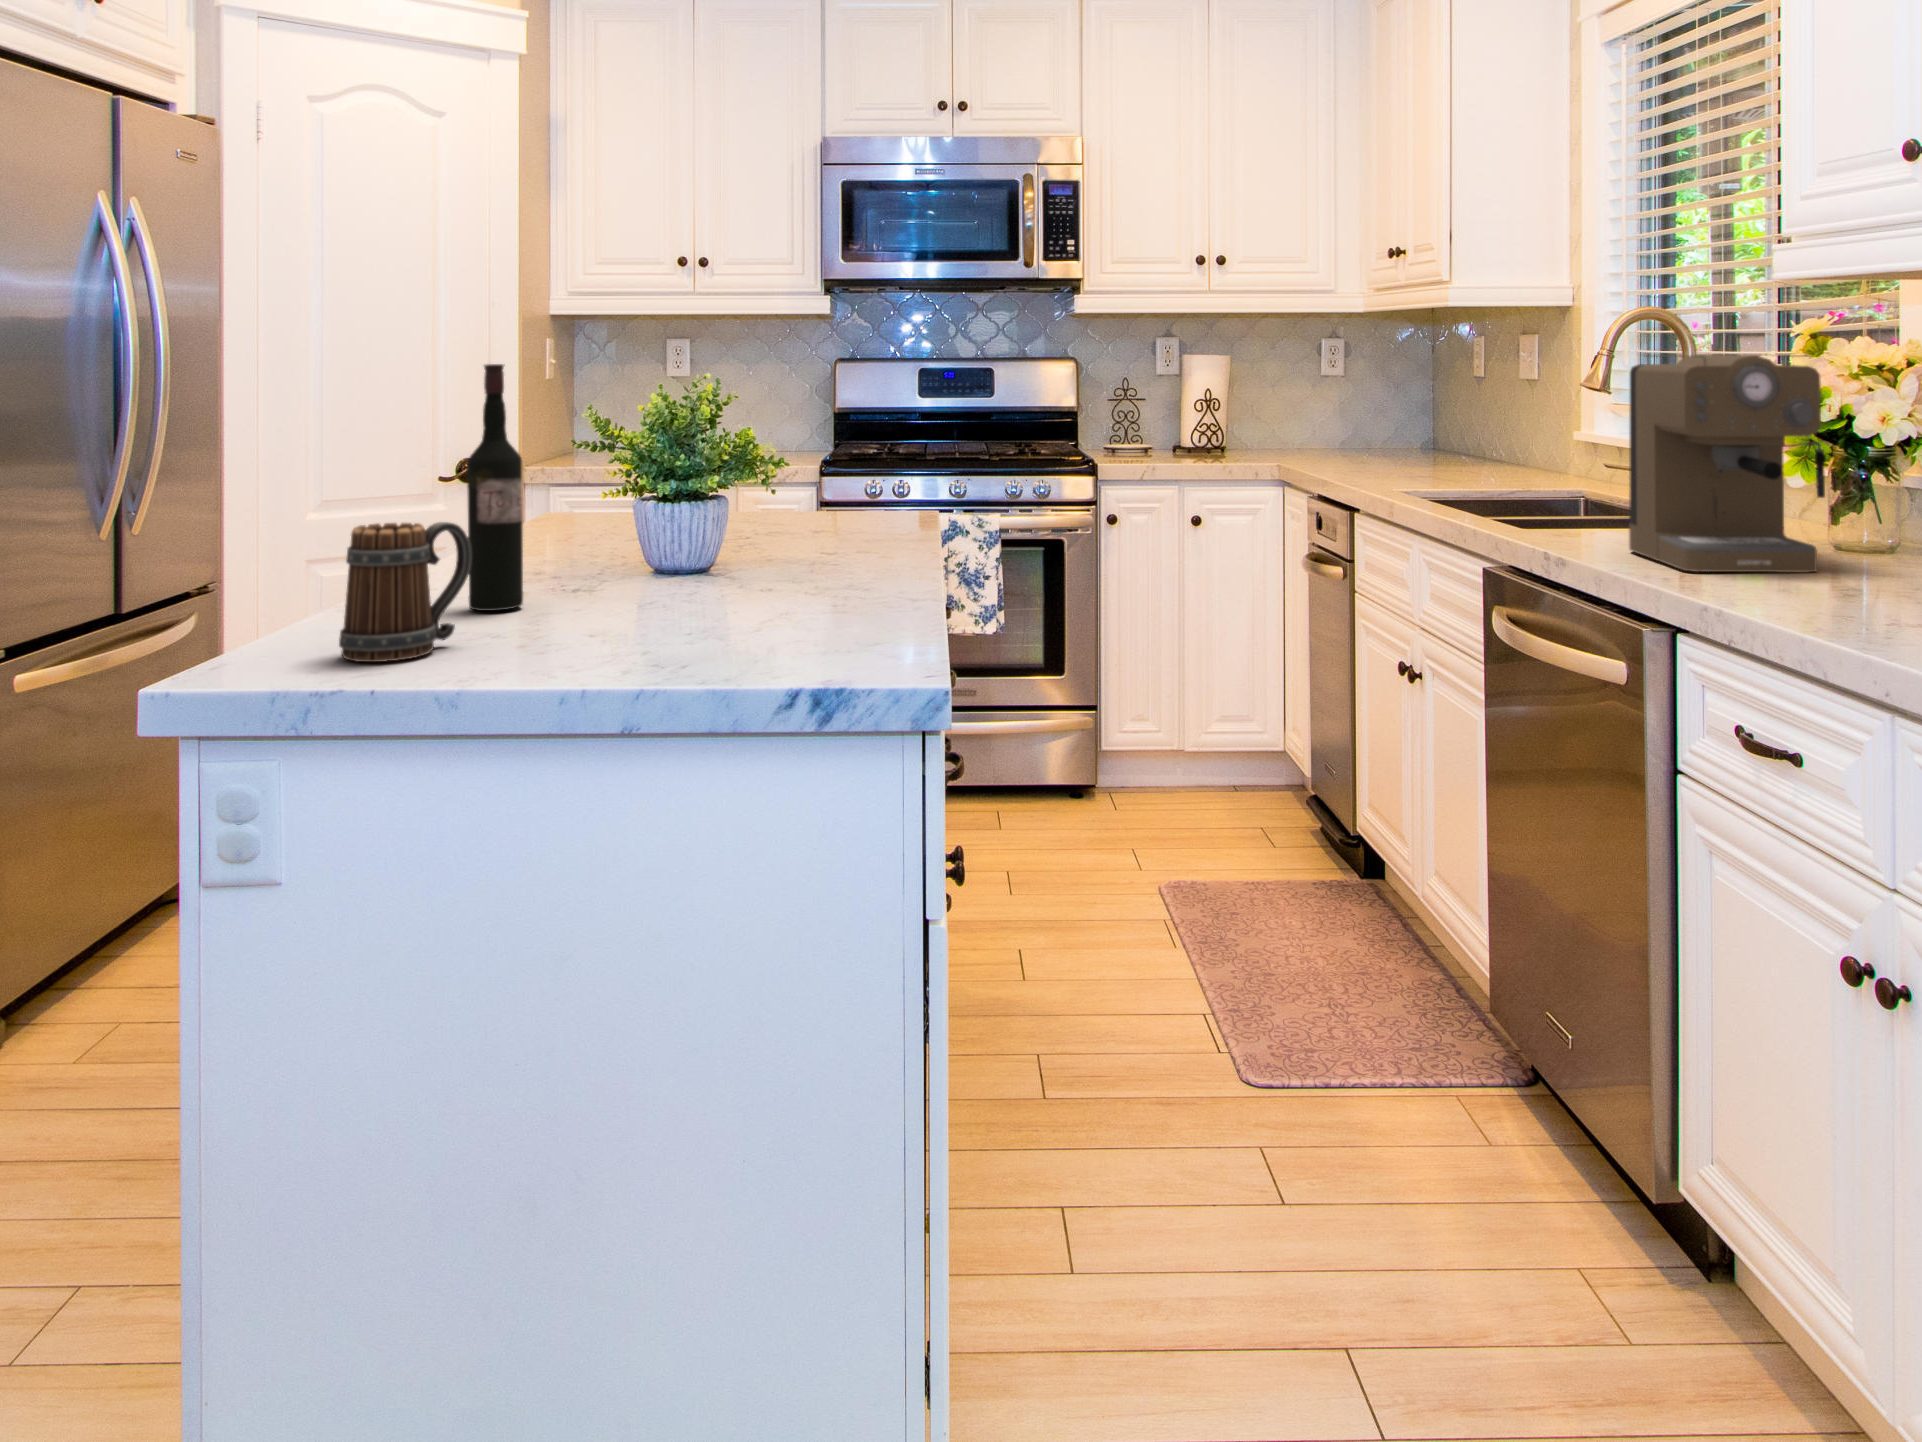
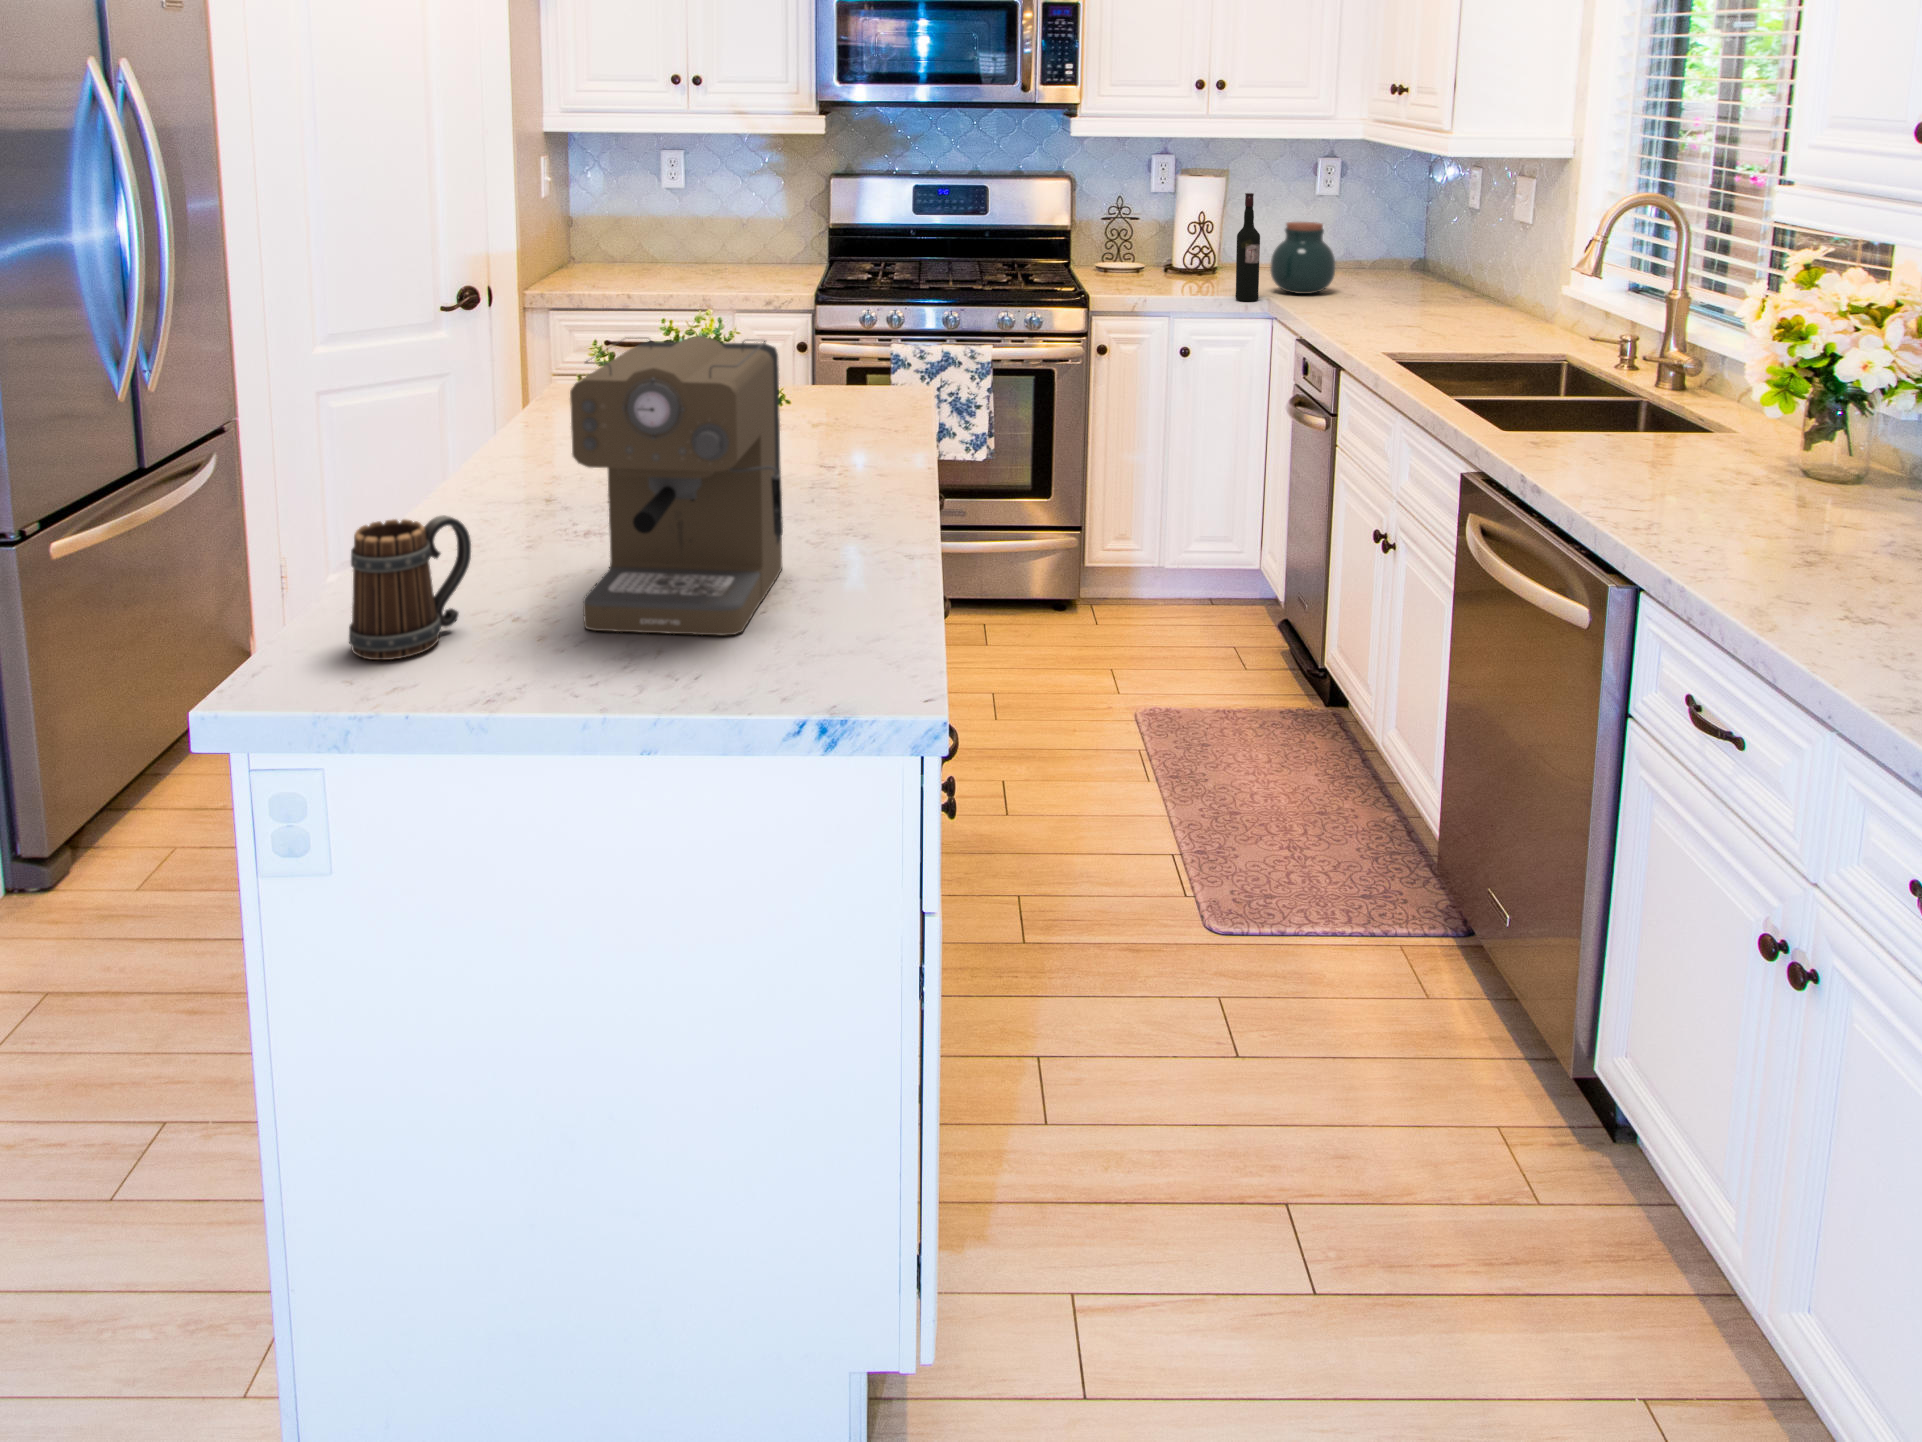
coffee maker: present [1629,354,1826,573] -> present [570,336,783,635]
wine bottle: present [467,364,523,611] -> present [1236,193,1260,301]
jar: none [1280,393,1345,464] -> present [1270,222,1336,294]

